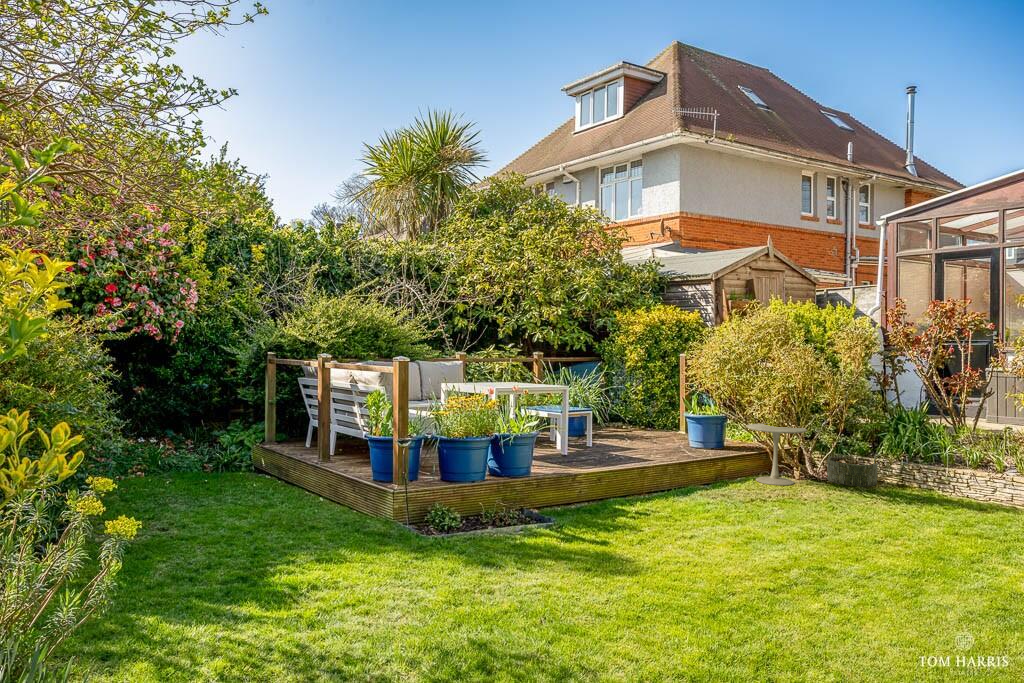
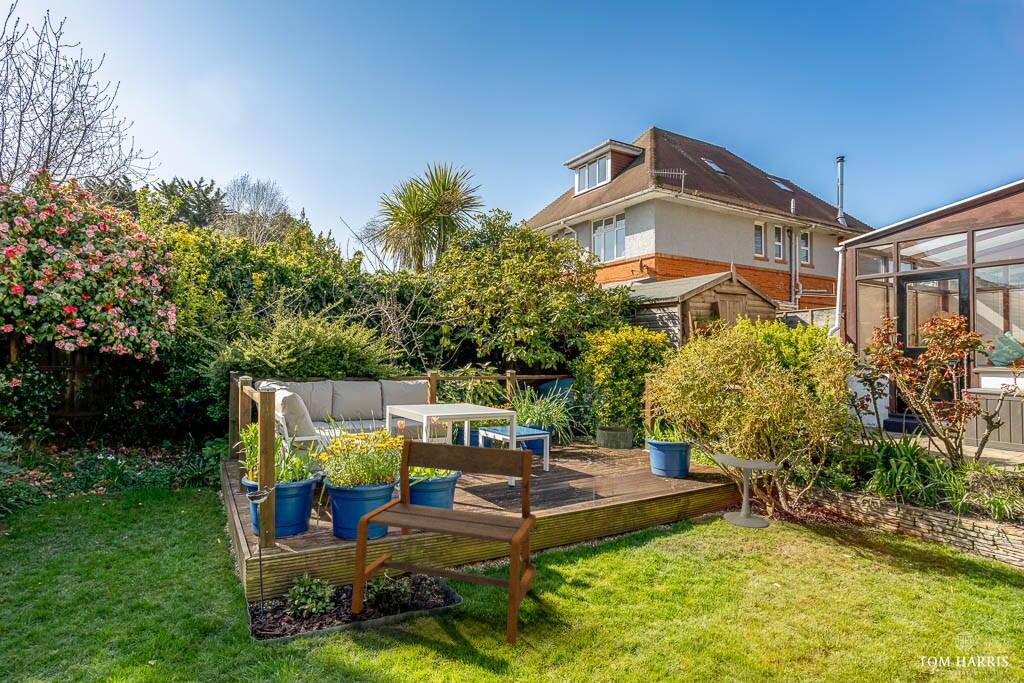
bench: none [482,400,613,533] -> present [351,439,536,644]
basket: present [827,453,878,486] -> present [596,422,632,449]

